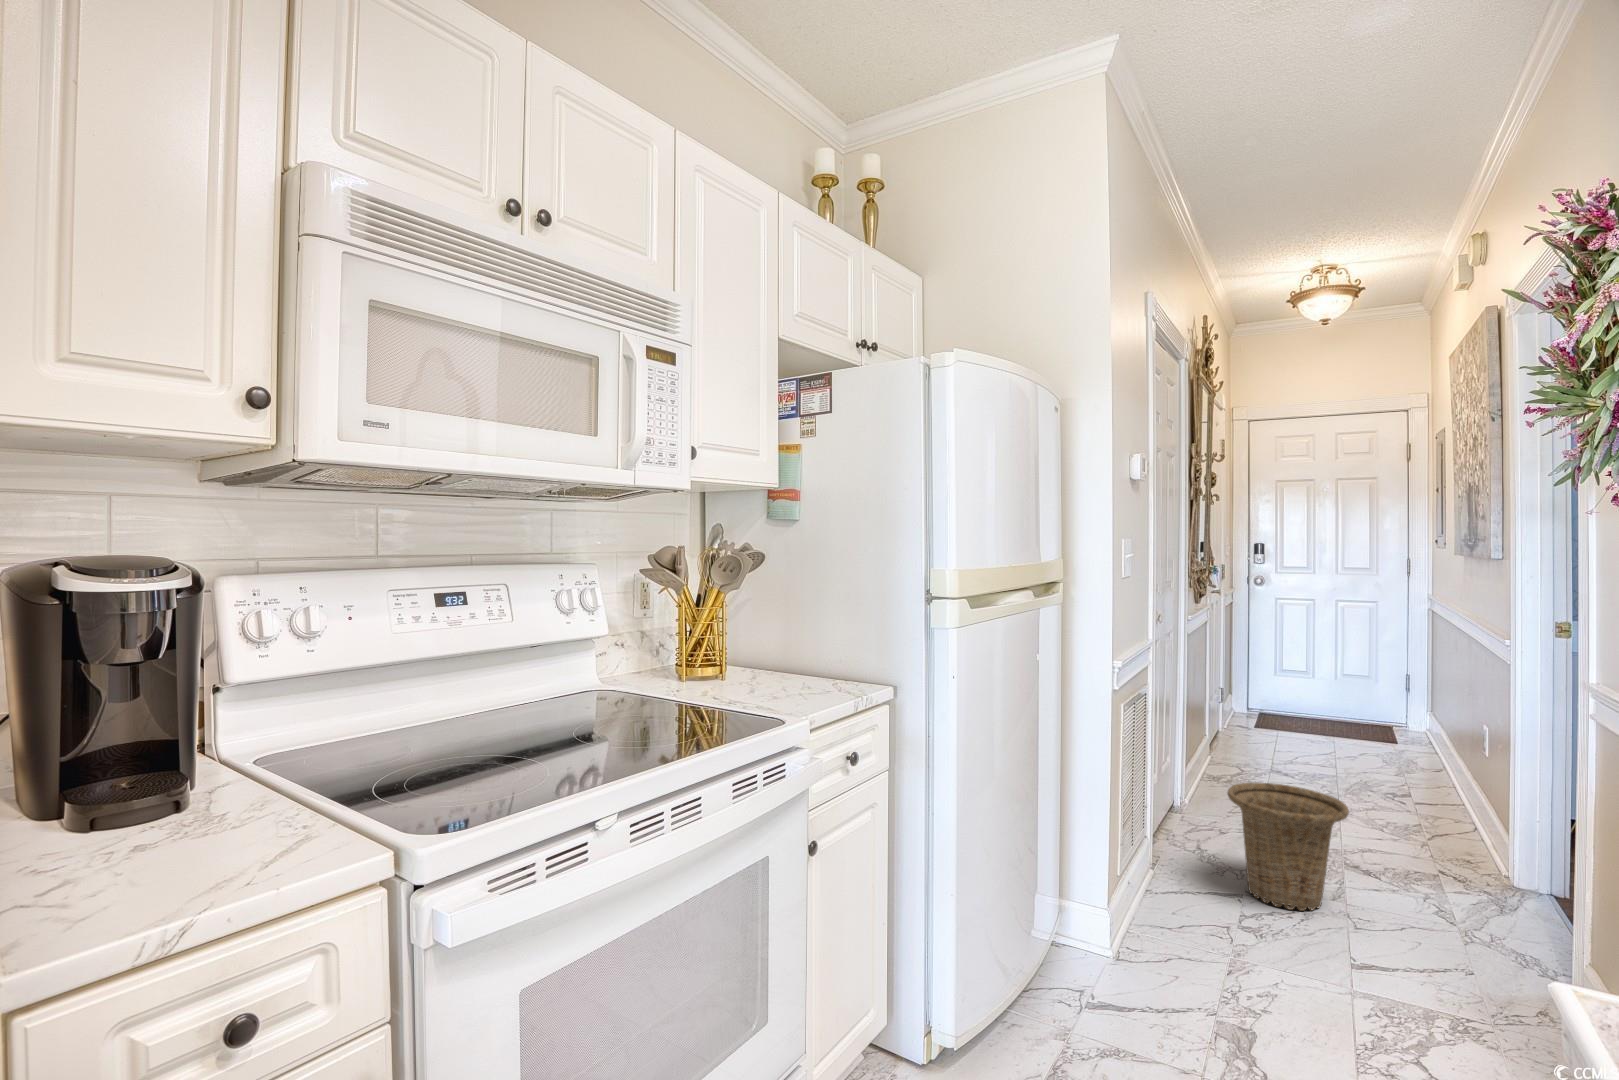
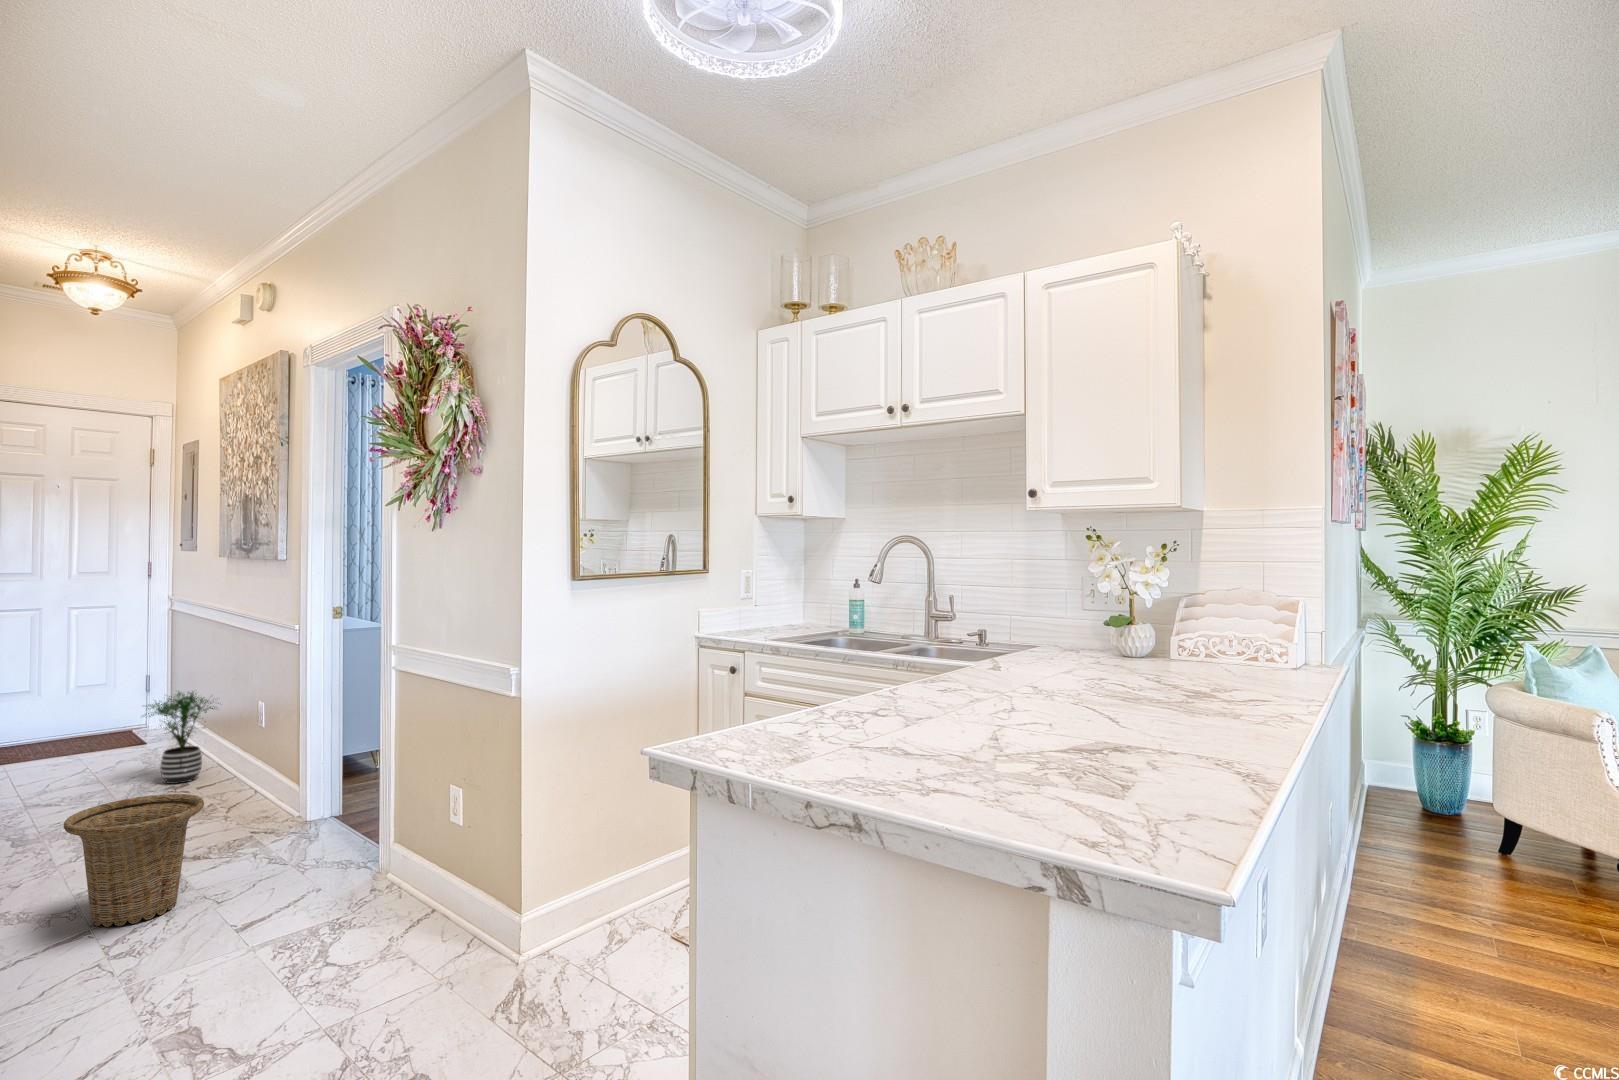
potted plant: none [1364,695,1452,795] -> present [145,692,215,784]

